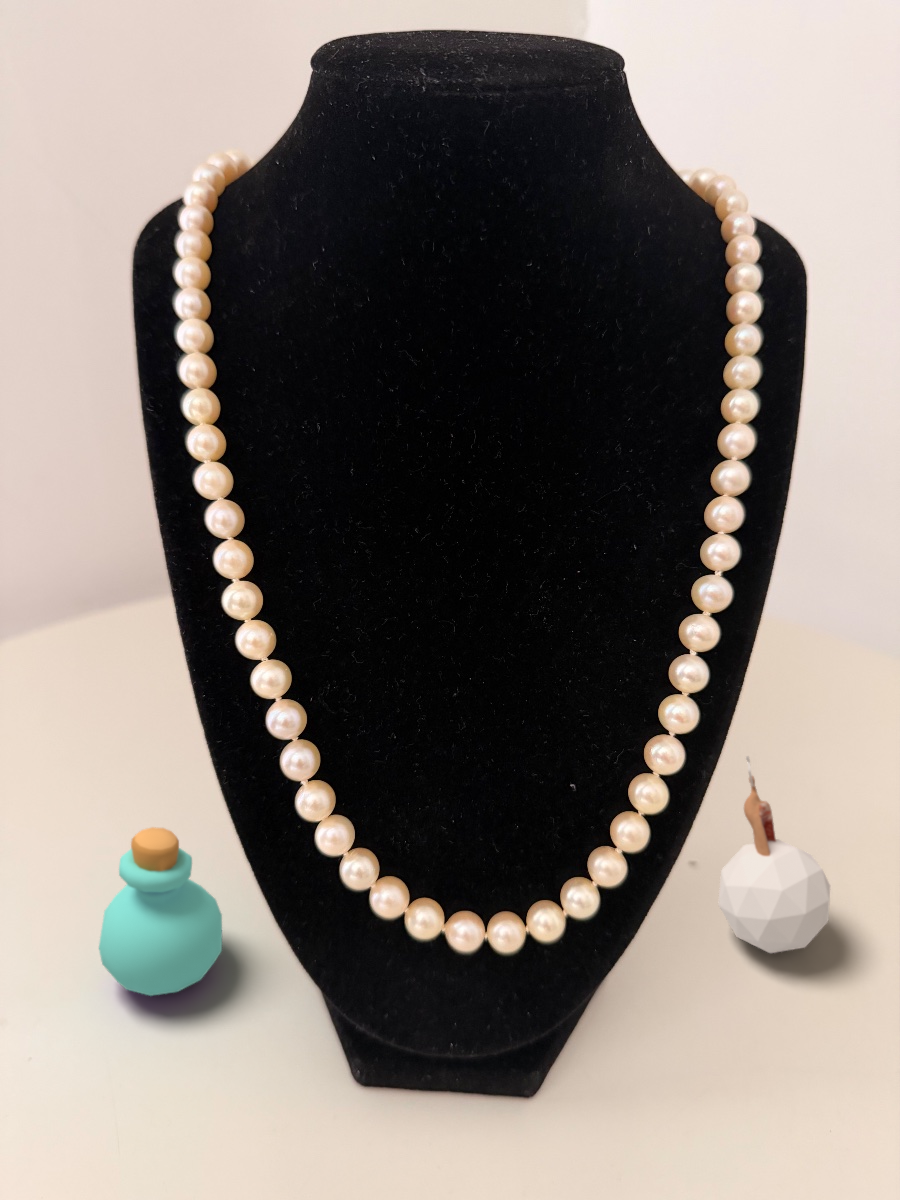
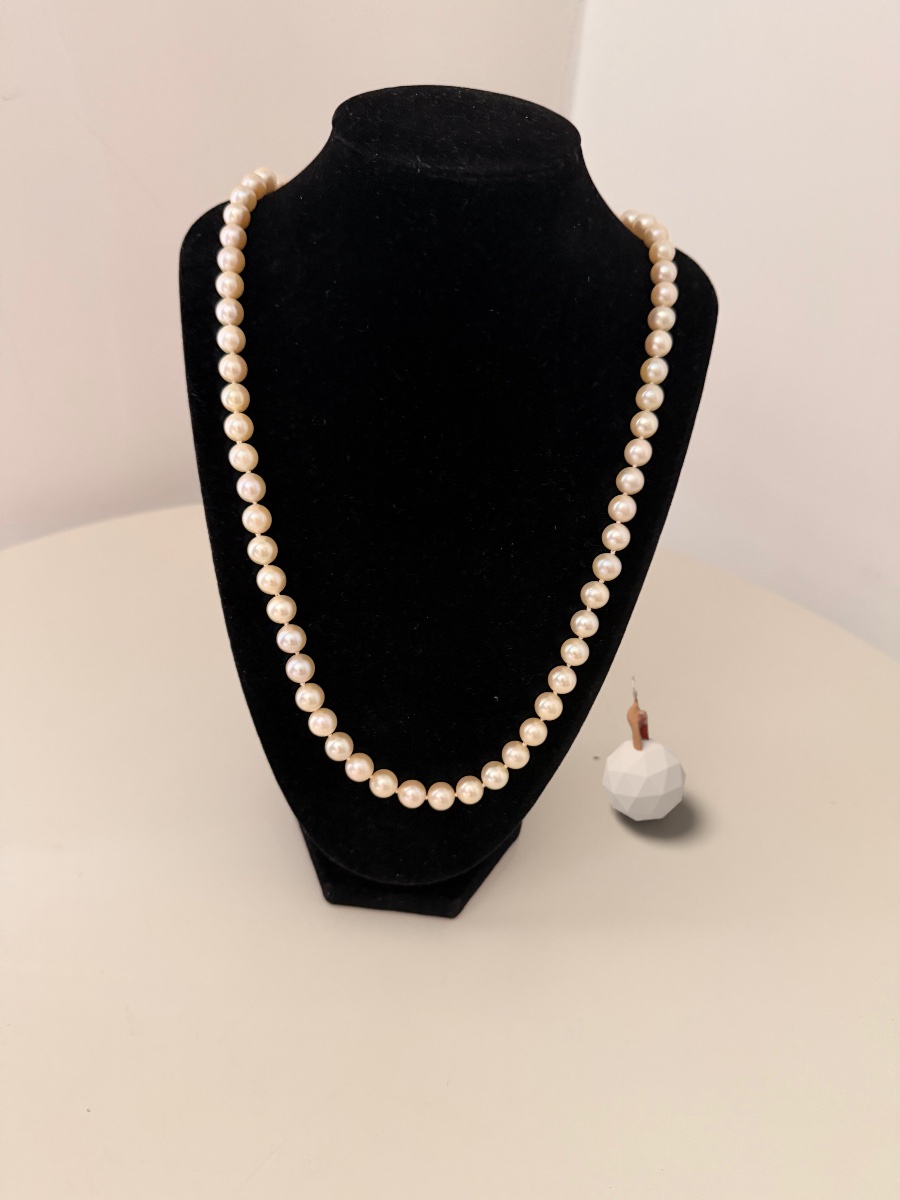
perfume bottle: present [99,827,222,996] -> none [140,703,232,825]

